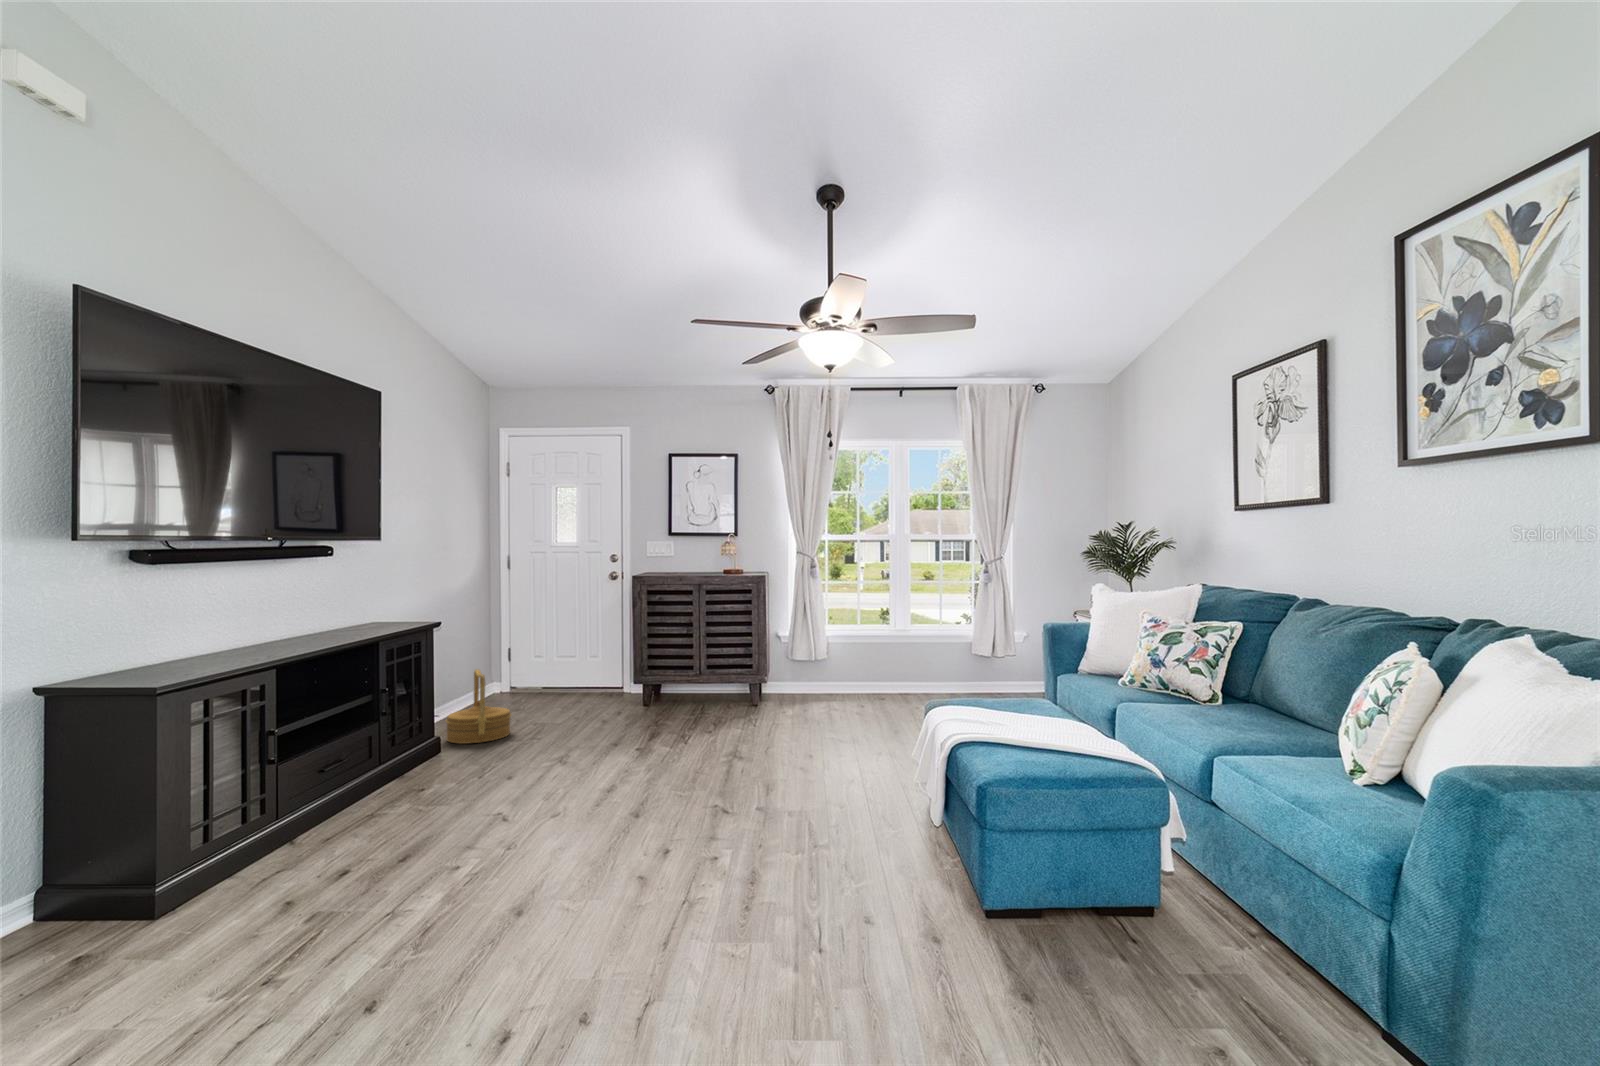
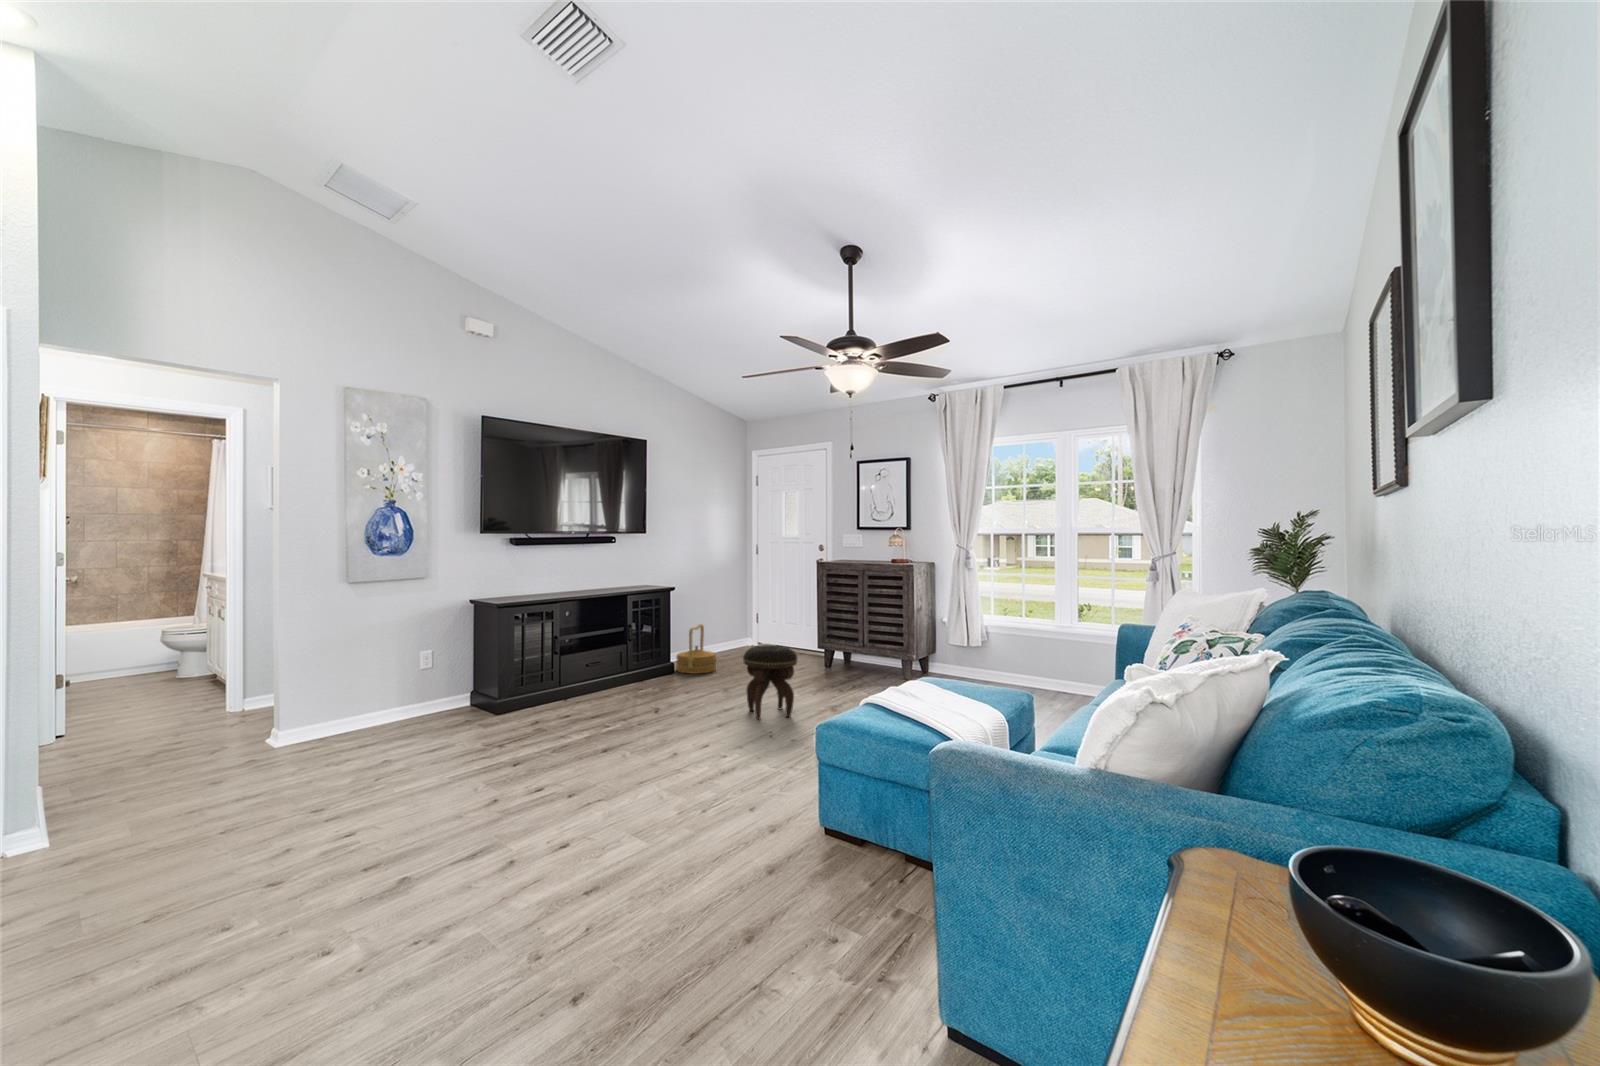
footstool: none [654,677,727,778] -> present [743,645,798,719]

